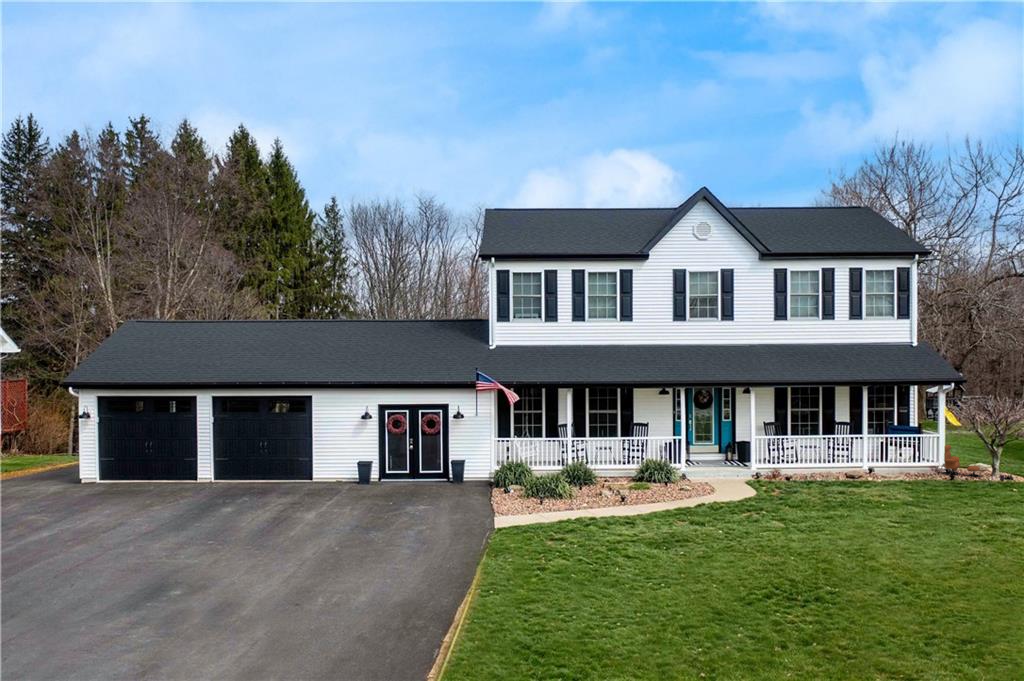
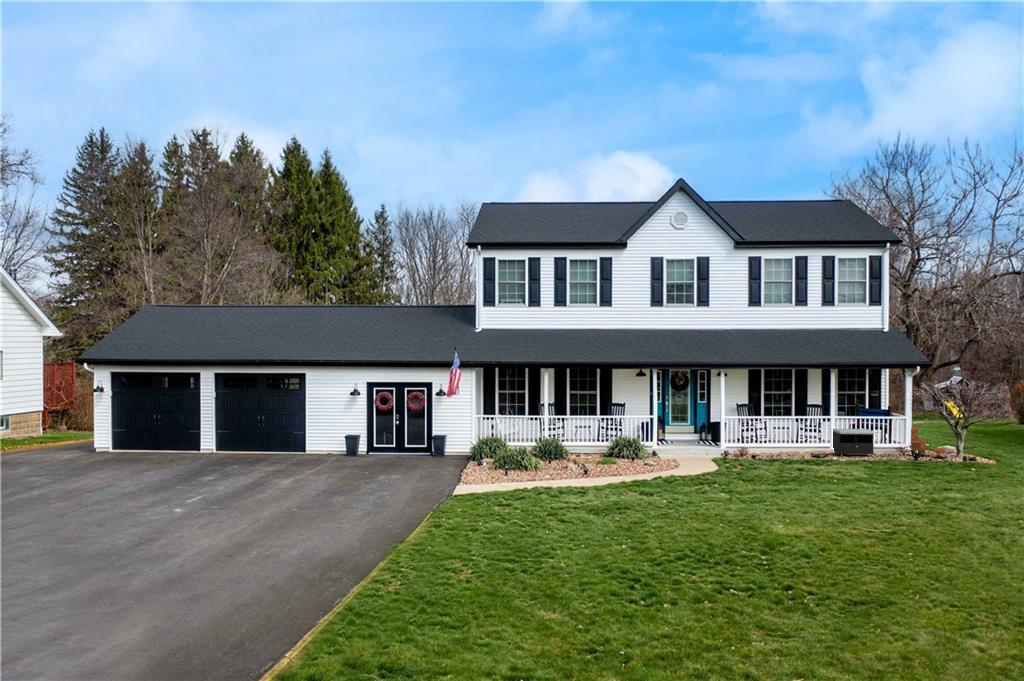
storage bench: none [864,447,908,476] -> present [833,429,874,456]

